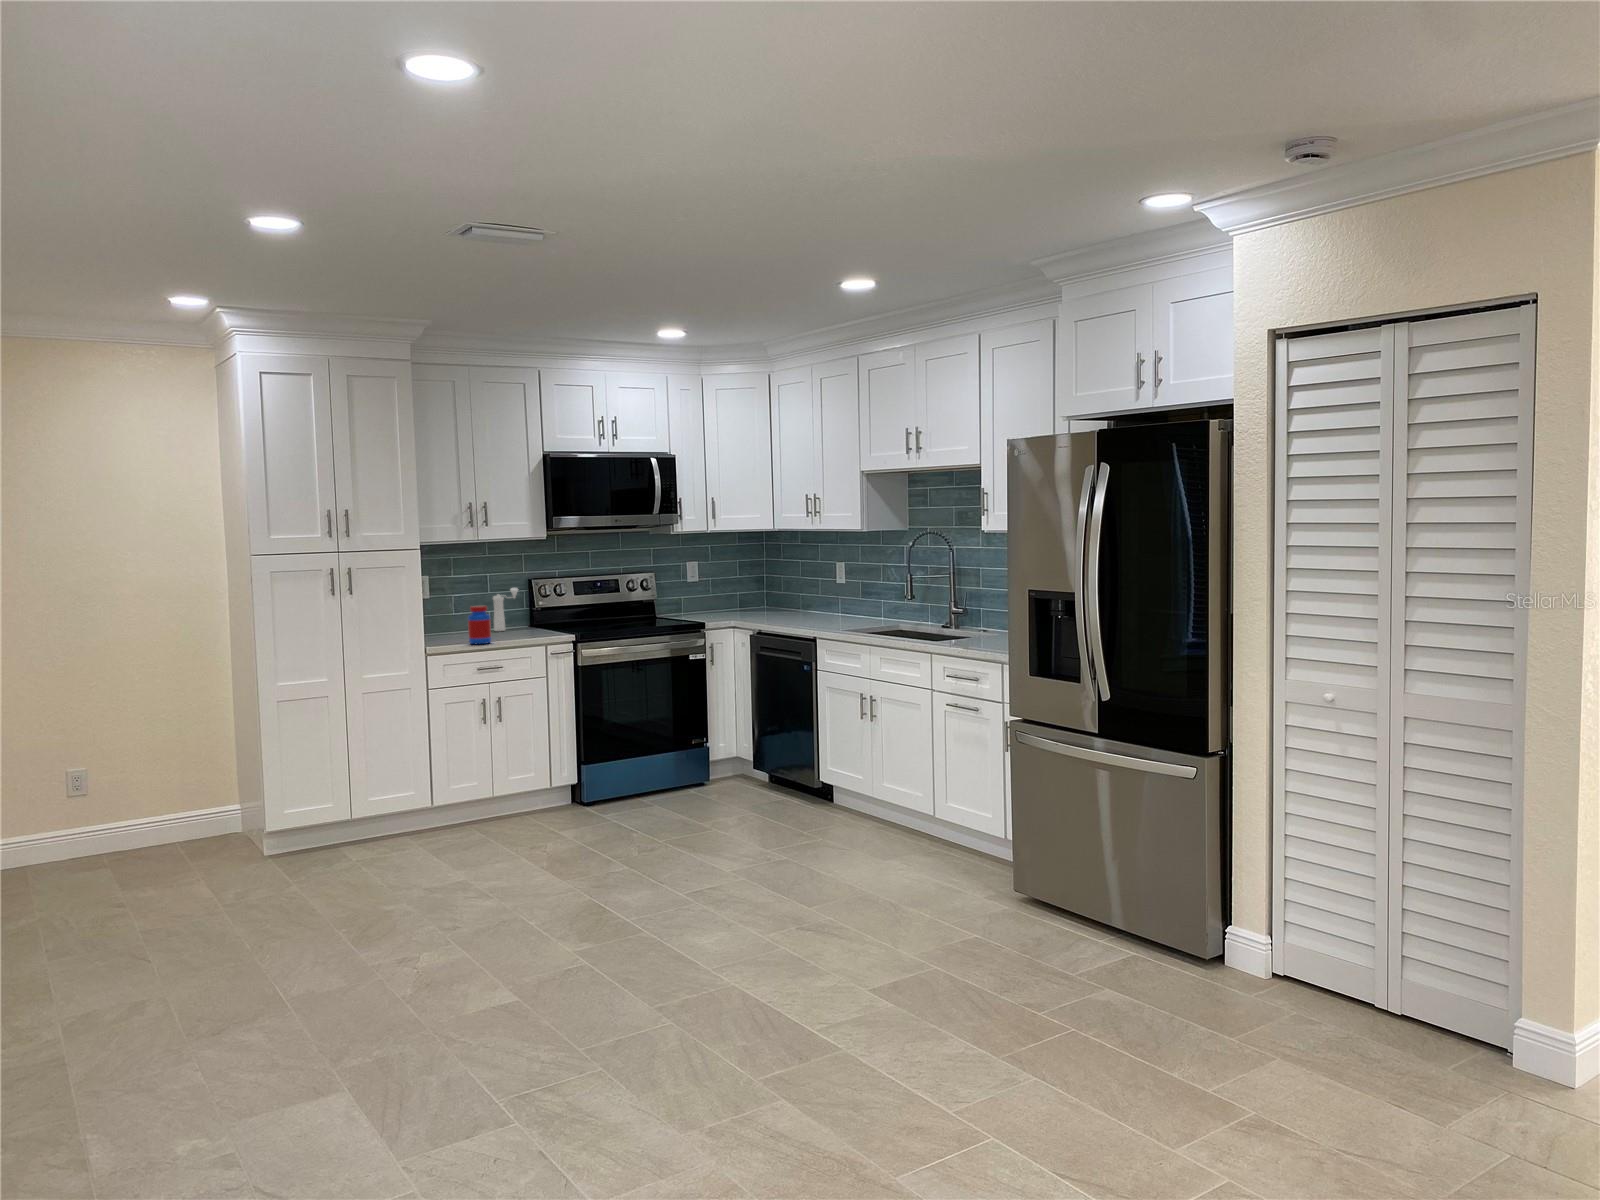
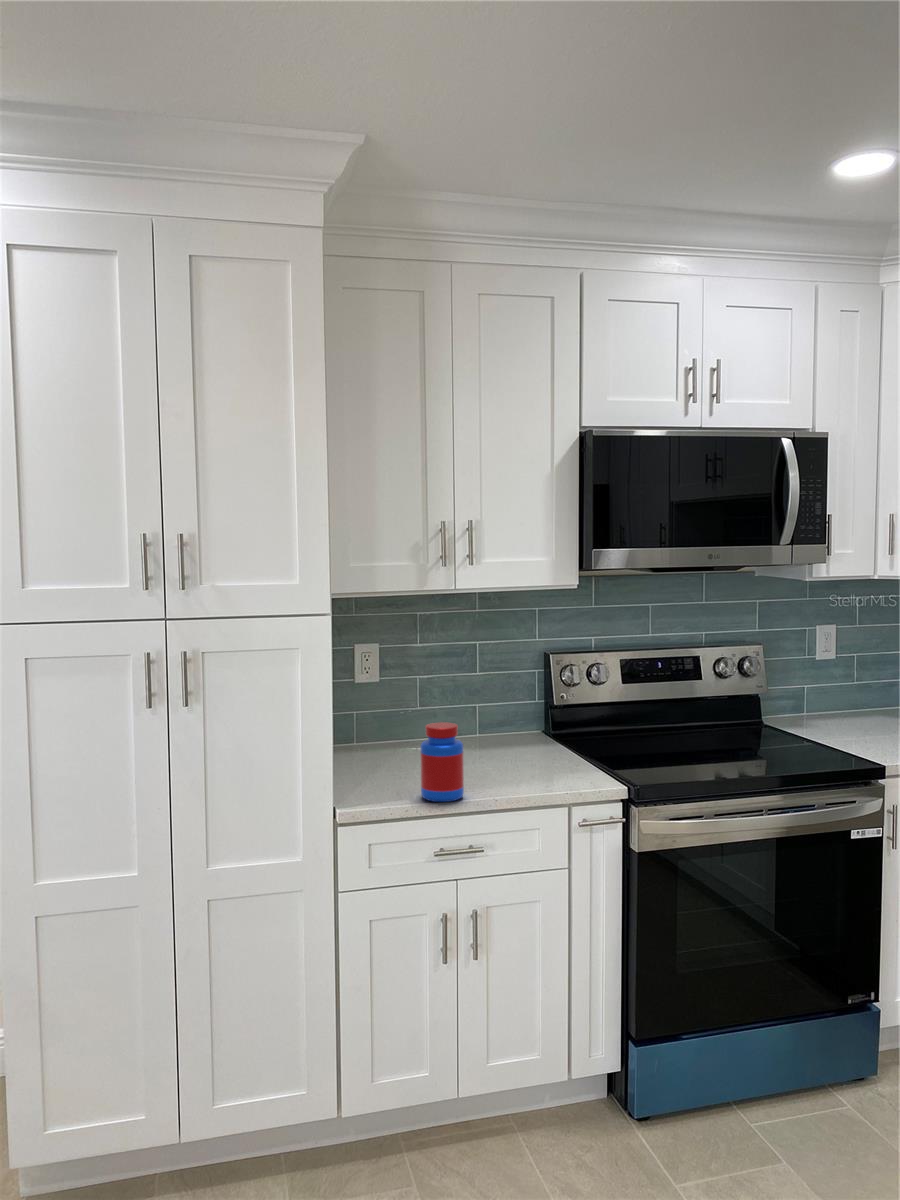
pepper mill: present [493,588,518,631] -> none [479,669,526,749]

